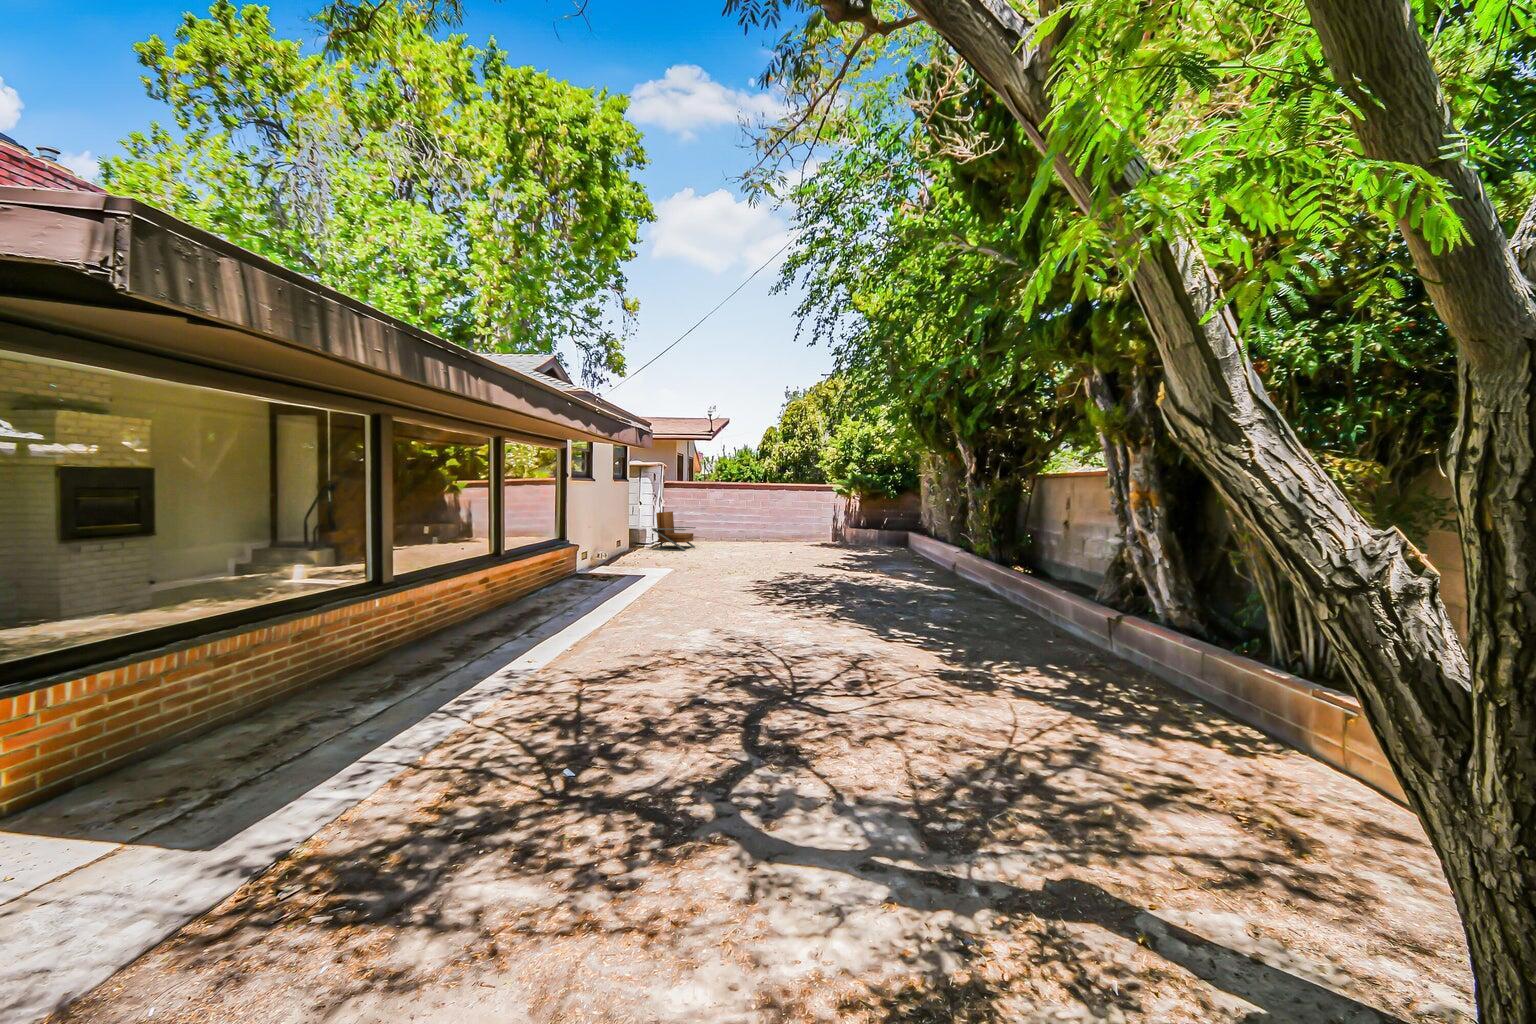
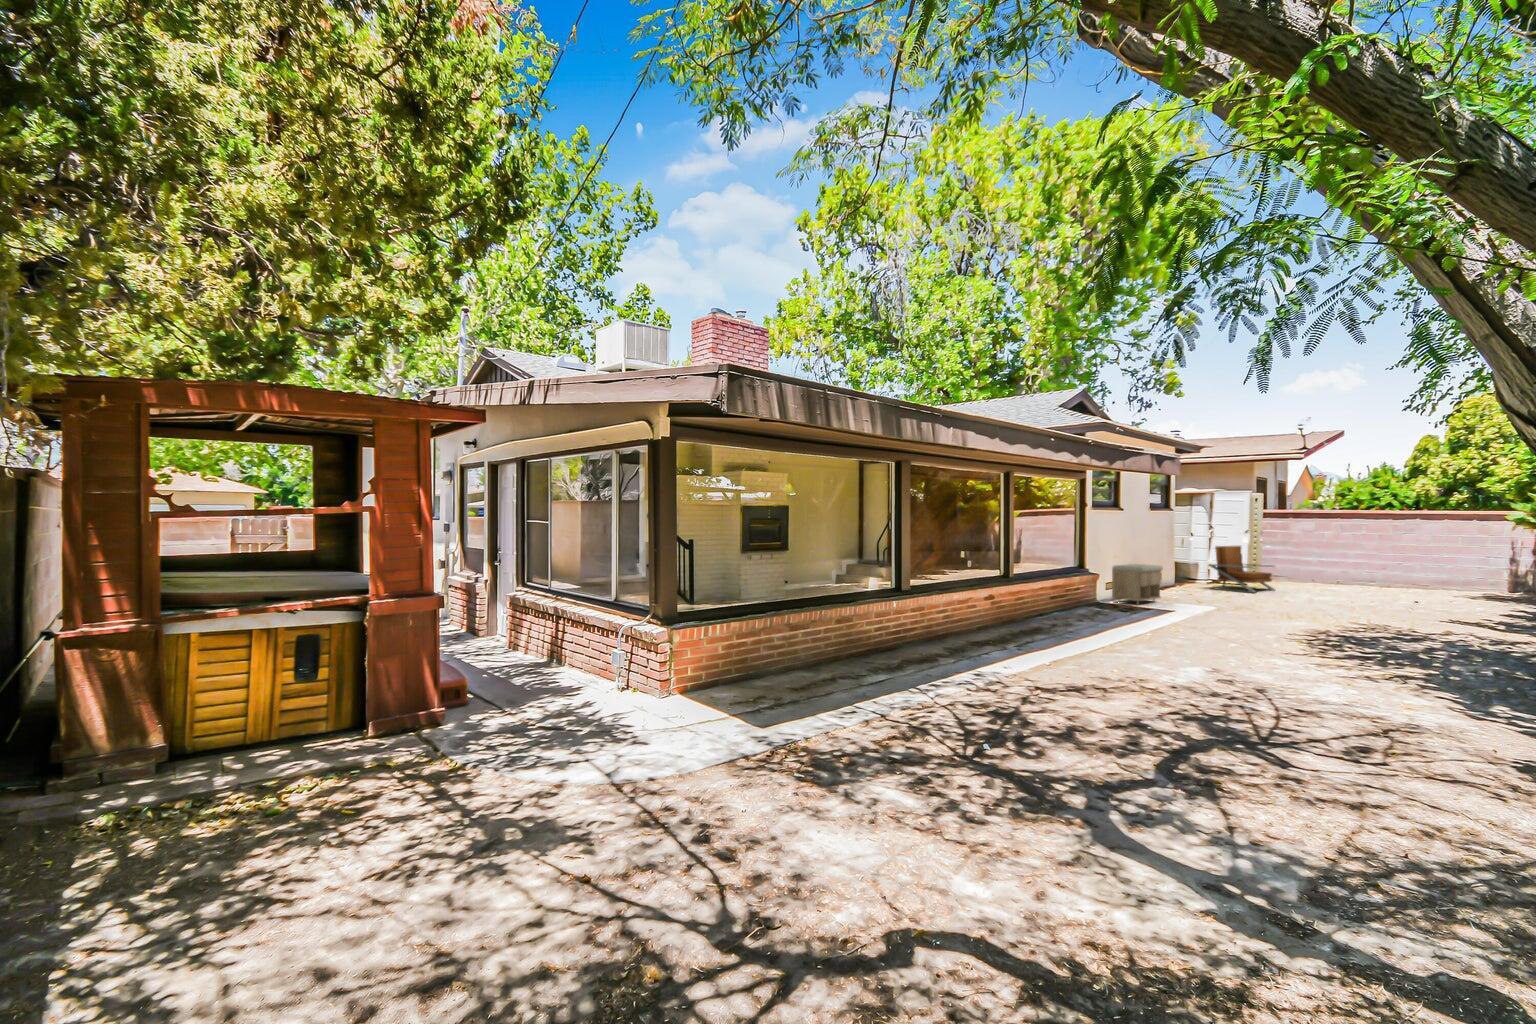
storage bench: none [587,532,627,570] -> present [1112,564,1163,604]

